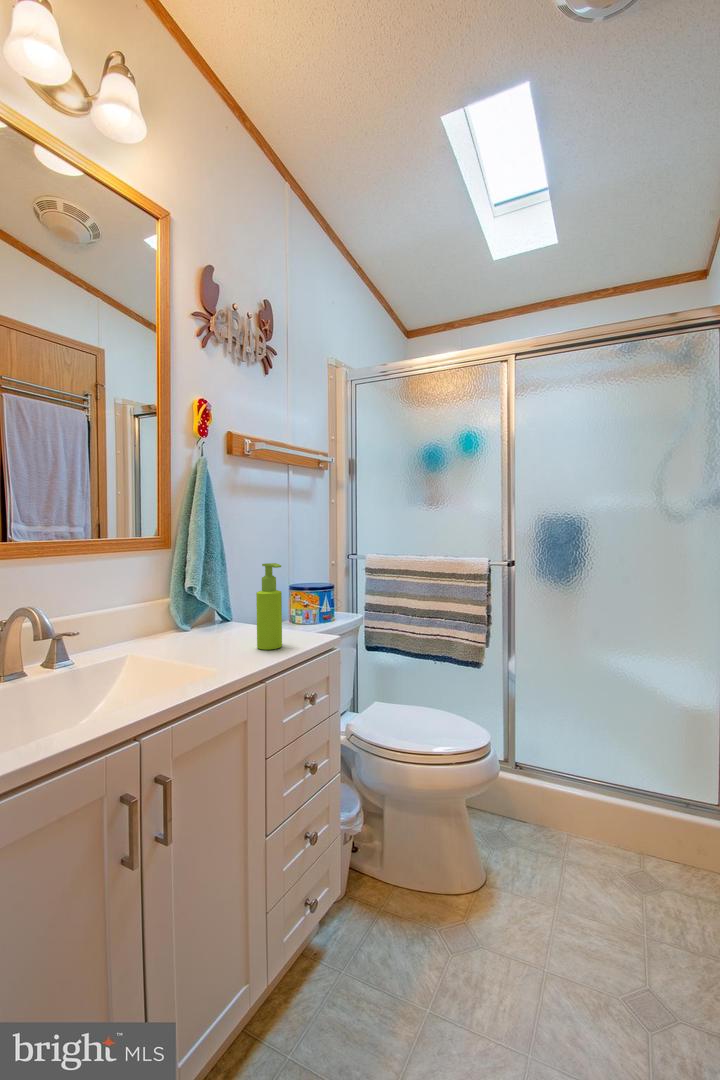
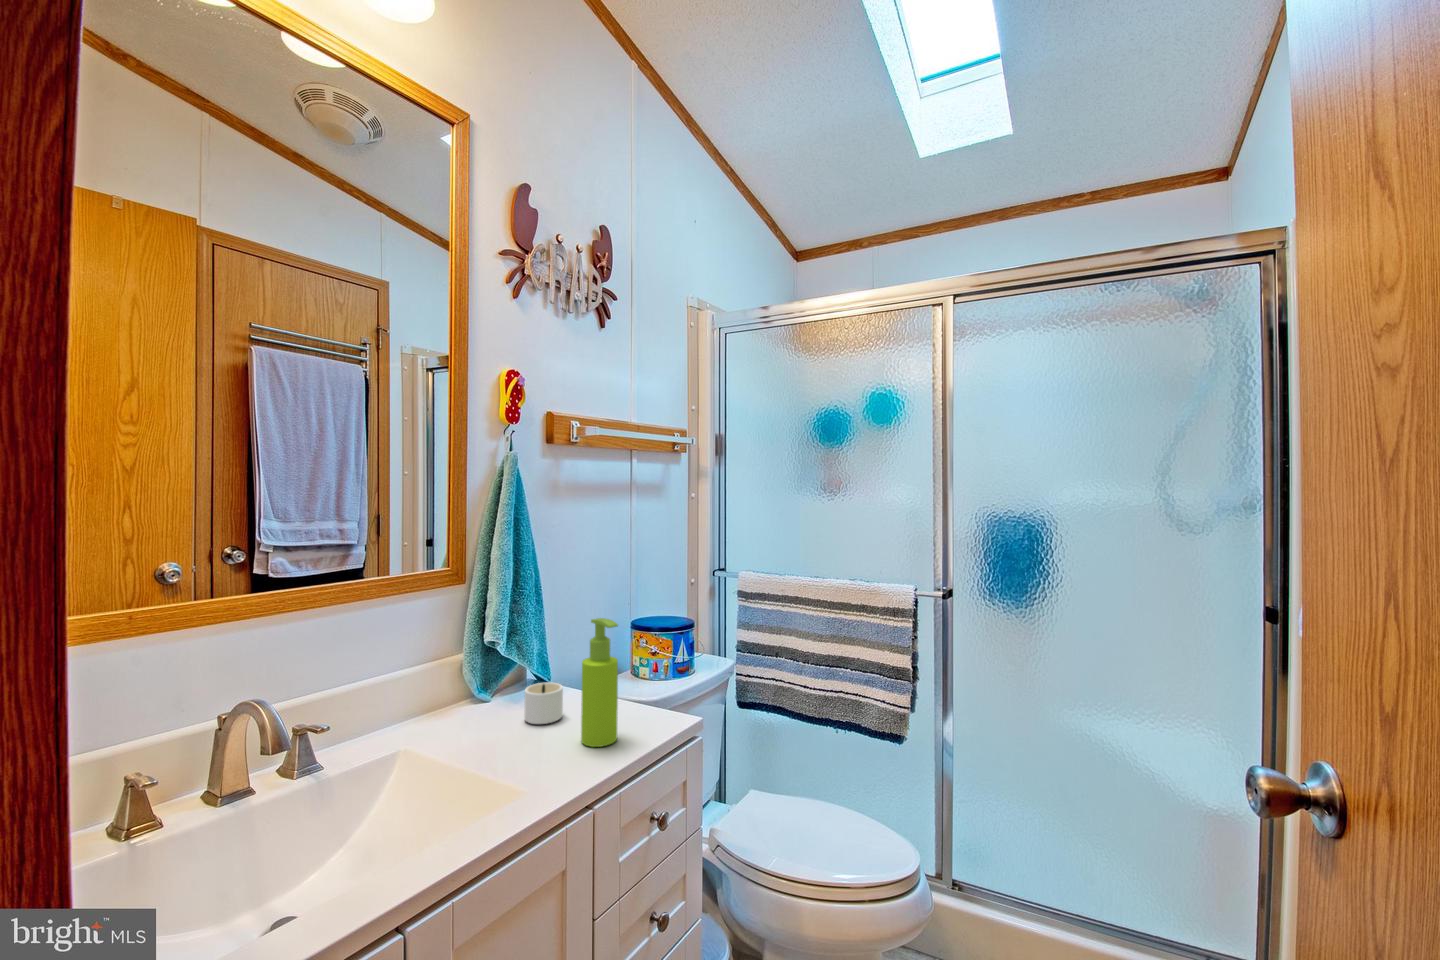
candle: none [217,613,254,640] -> present [524,682,563,724]

